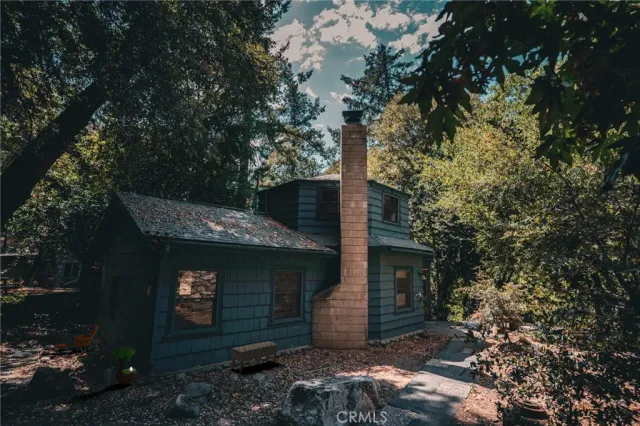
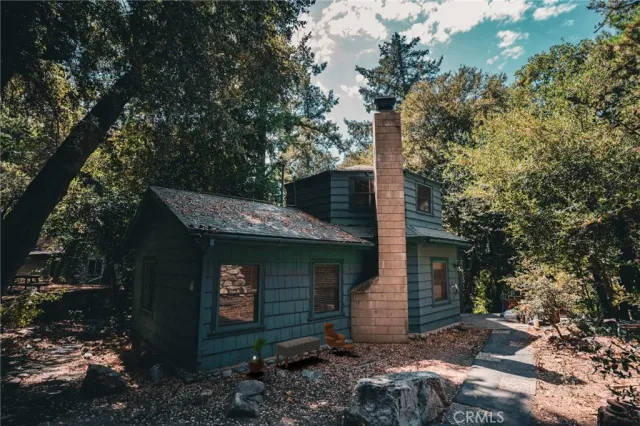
lounge chair: present [55,325,98,355] -> present [324,323,355,357]
potted tree: present [113,346,137,385] -> present [248,337,268,373]

